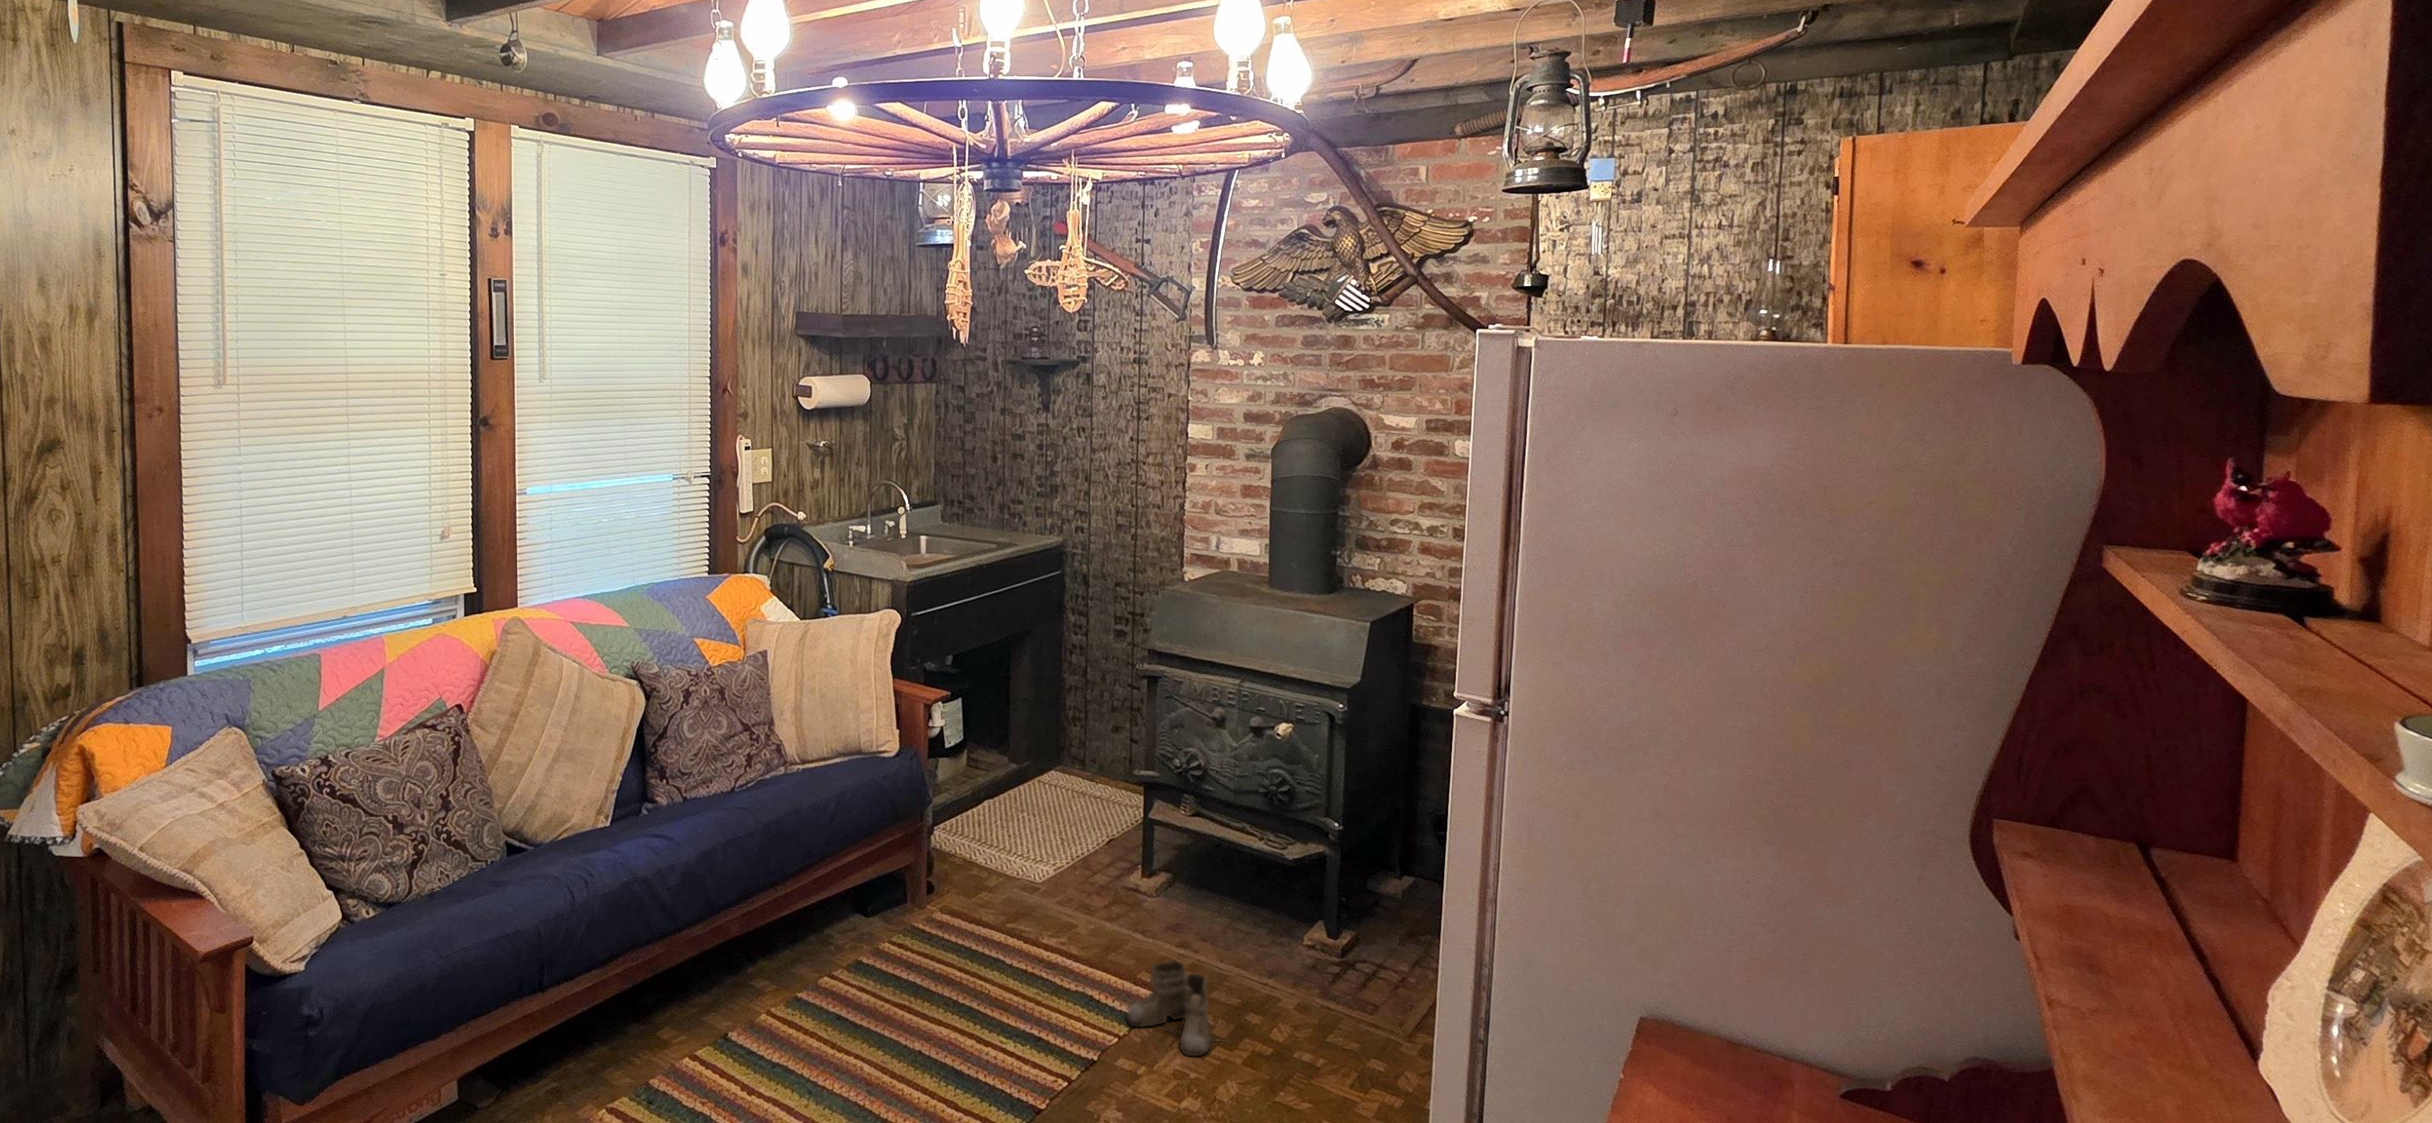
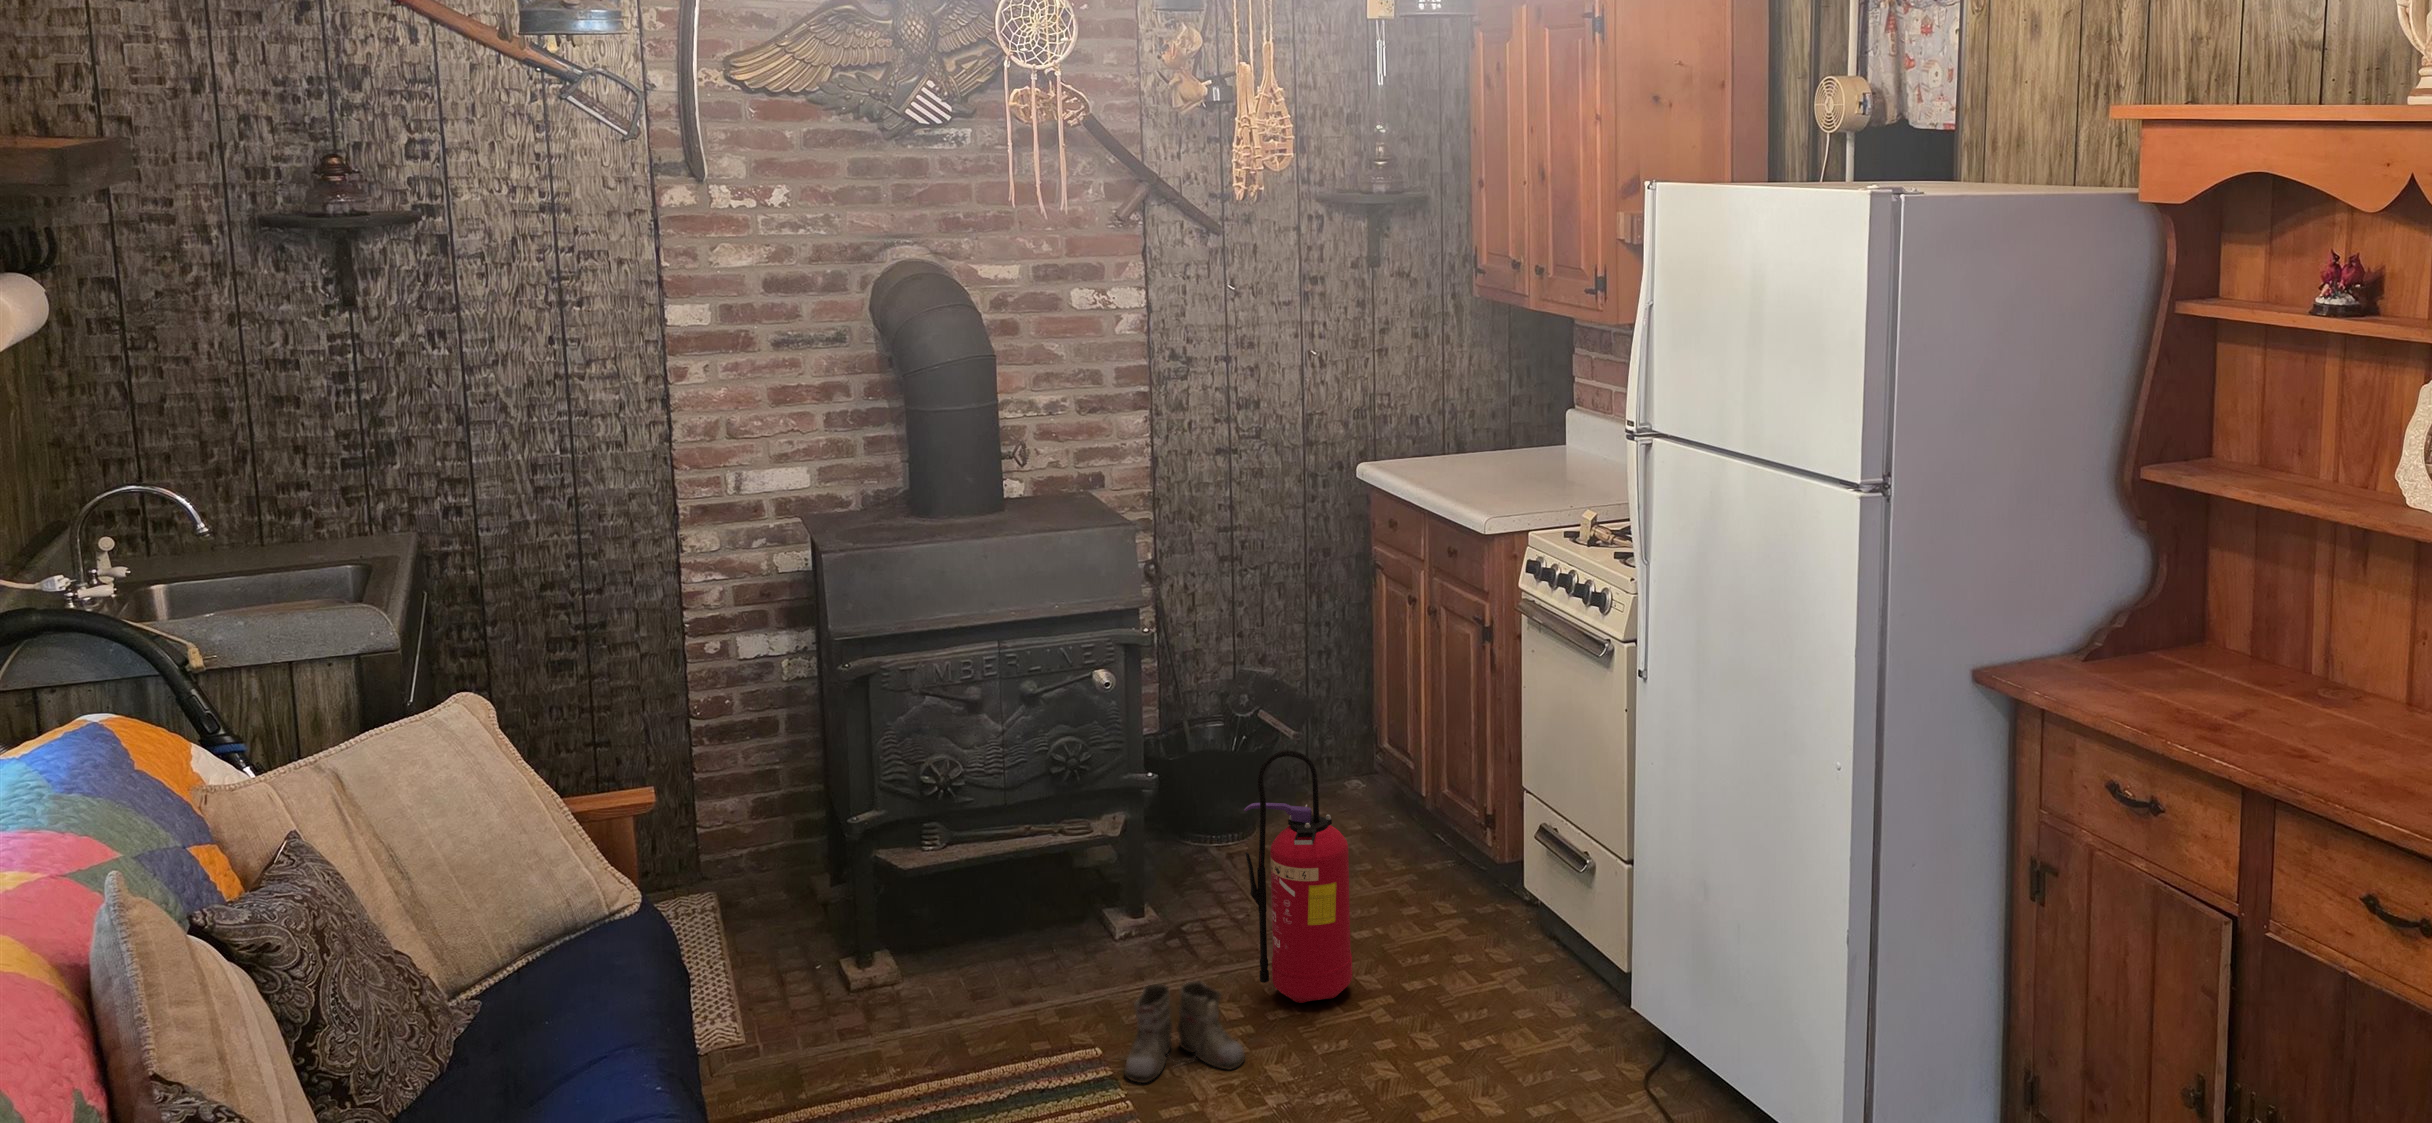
fire extinguisher: none [1287,827,1369,1064] -> present [1244,750,1352,1003]

